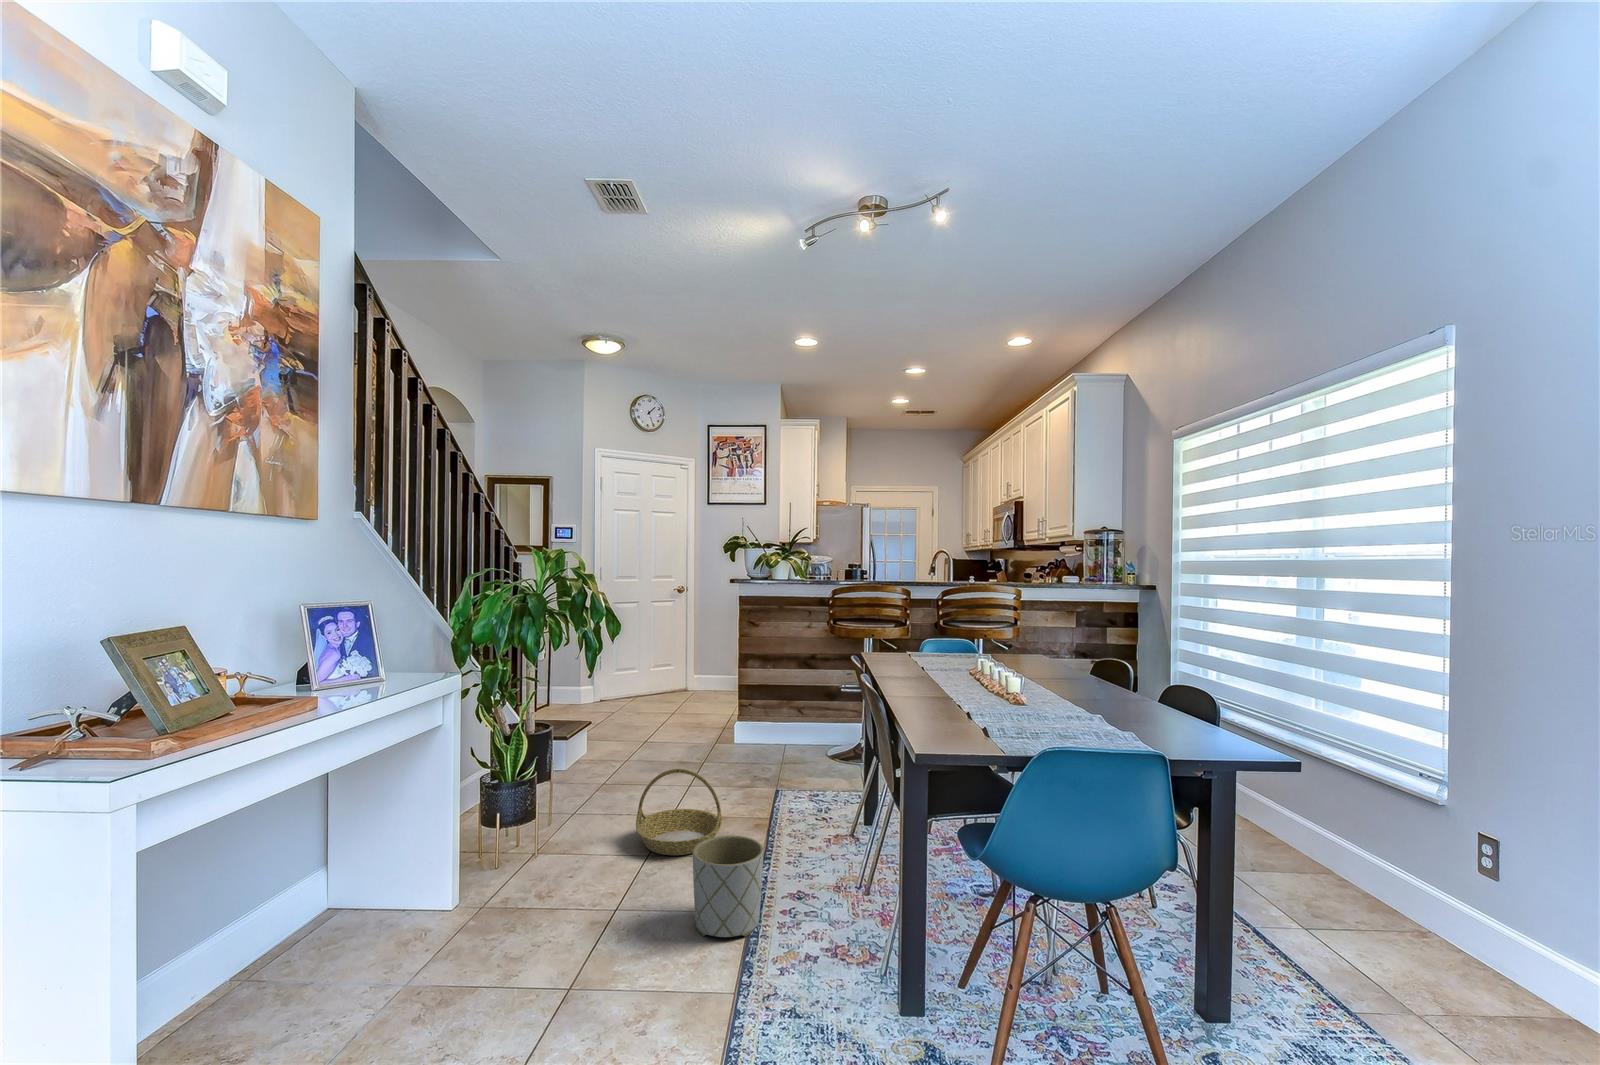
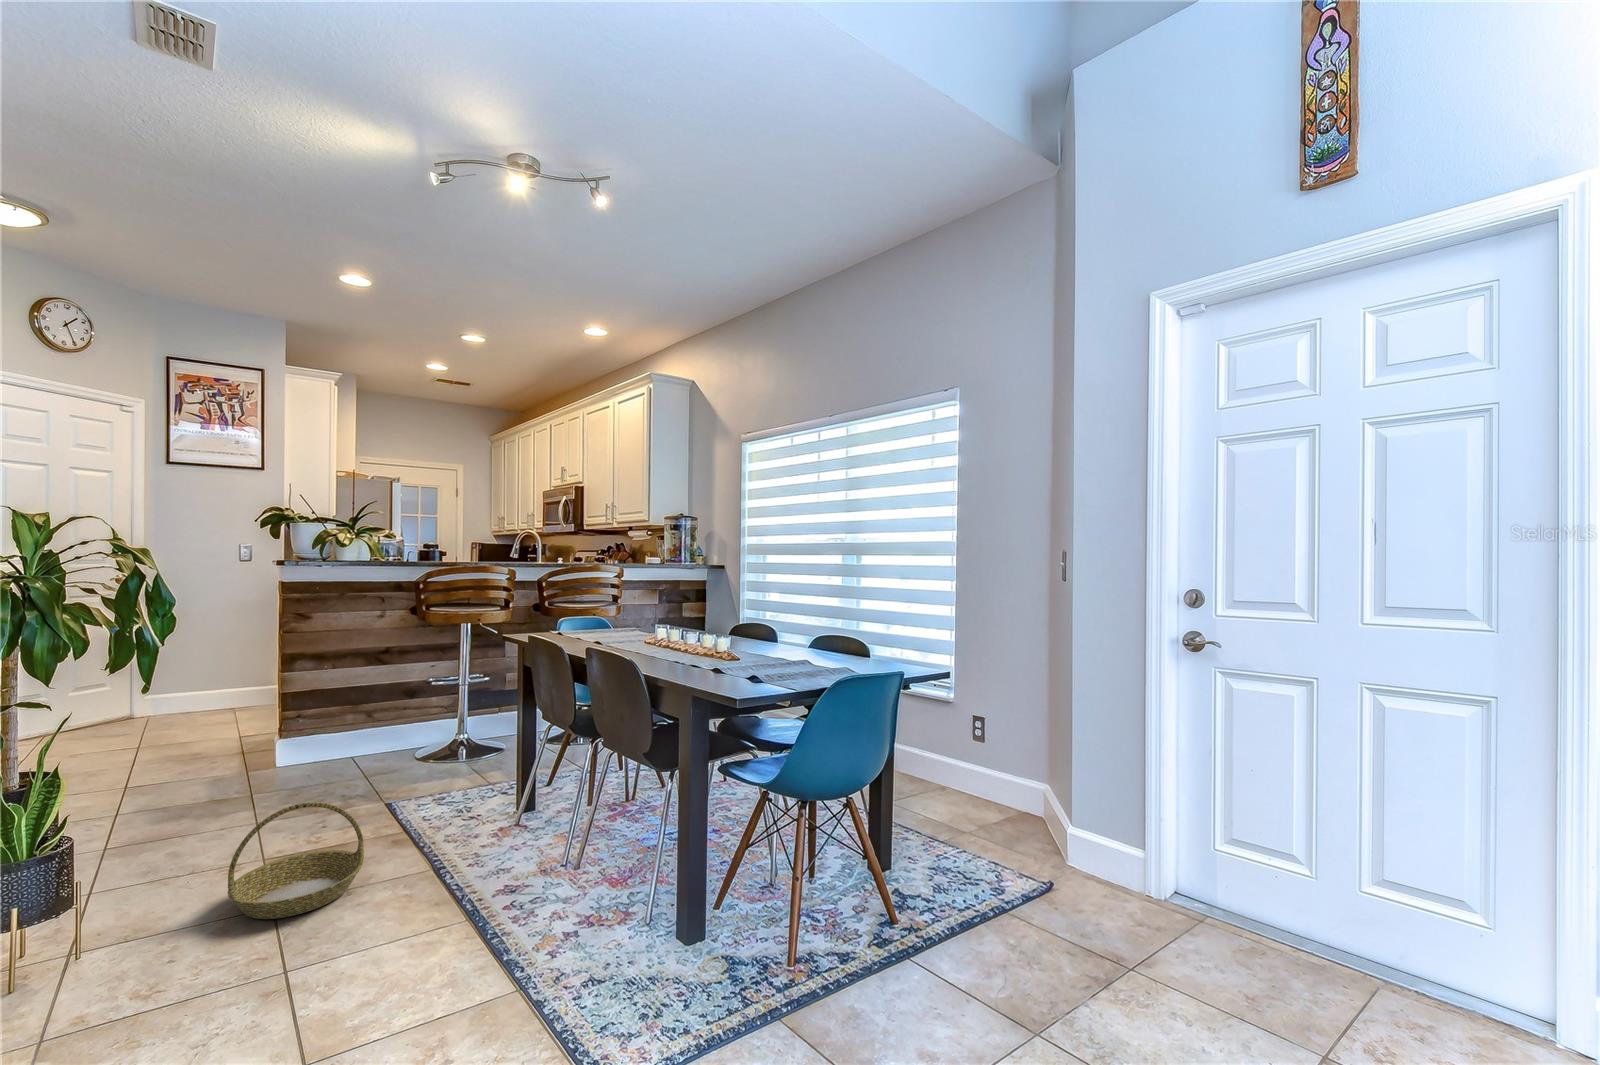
planter: present [693,836,764,937] -> none [406,845,497,968]

